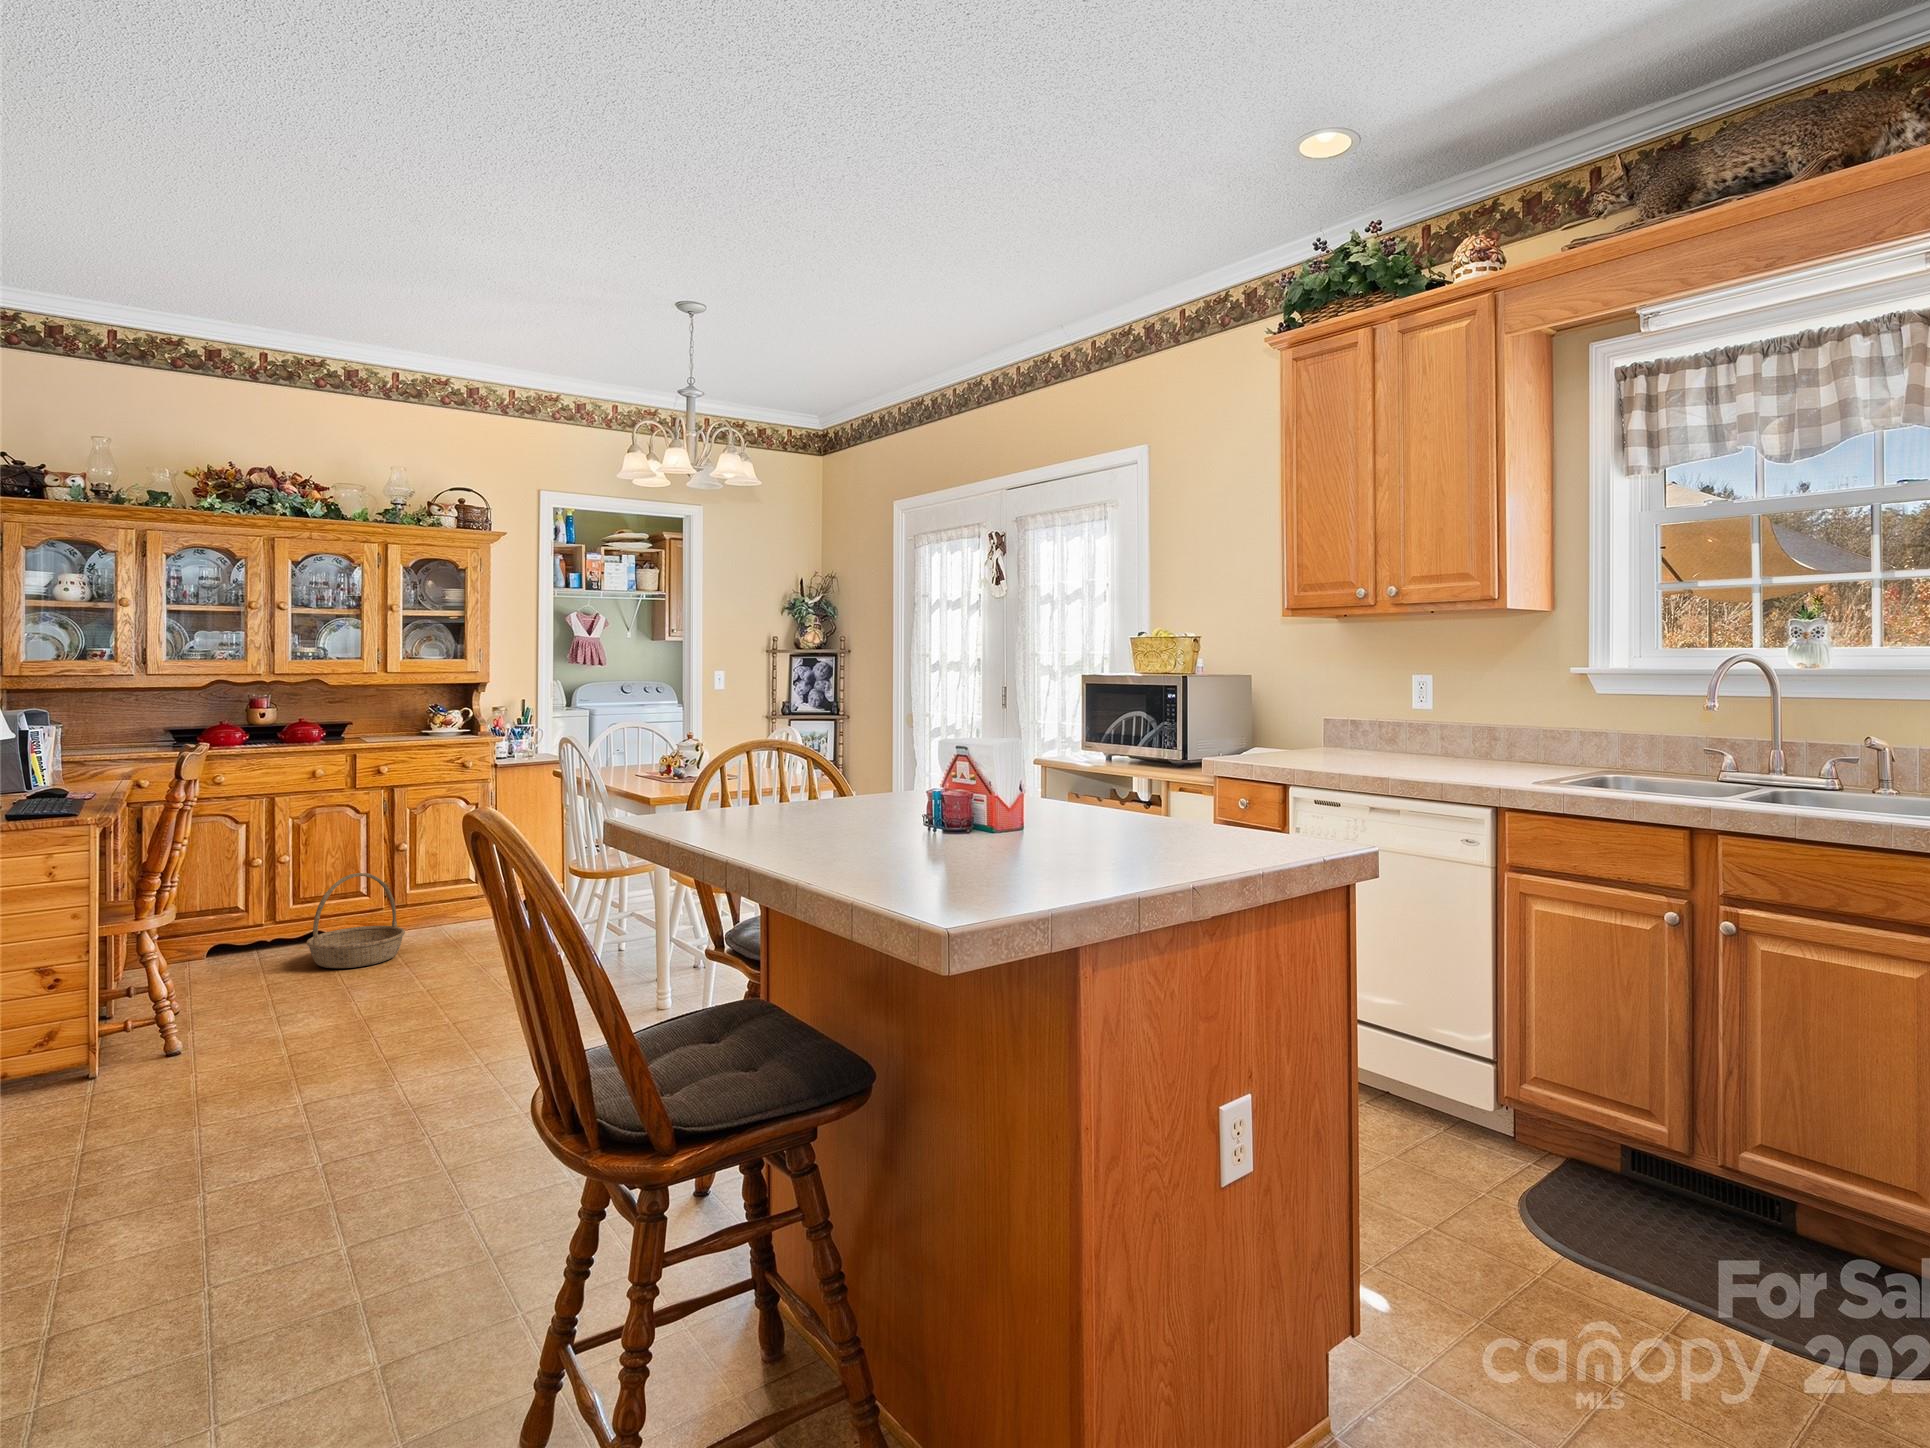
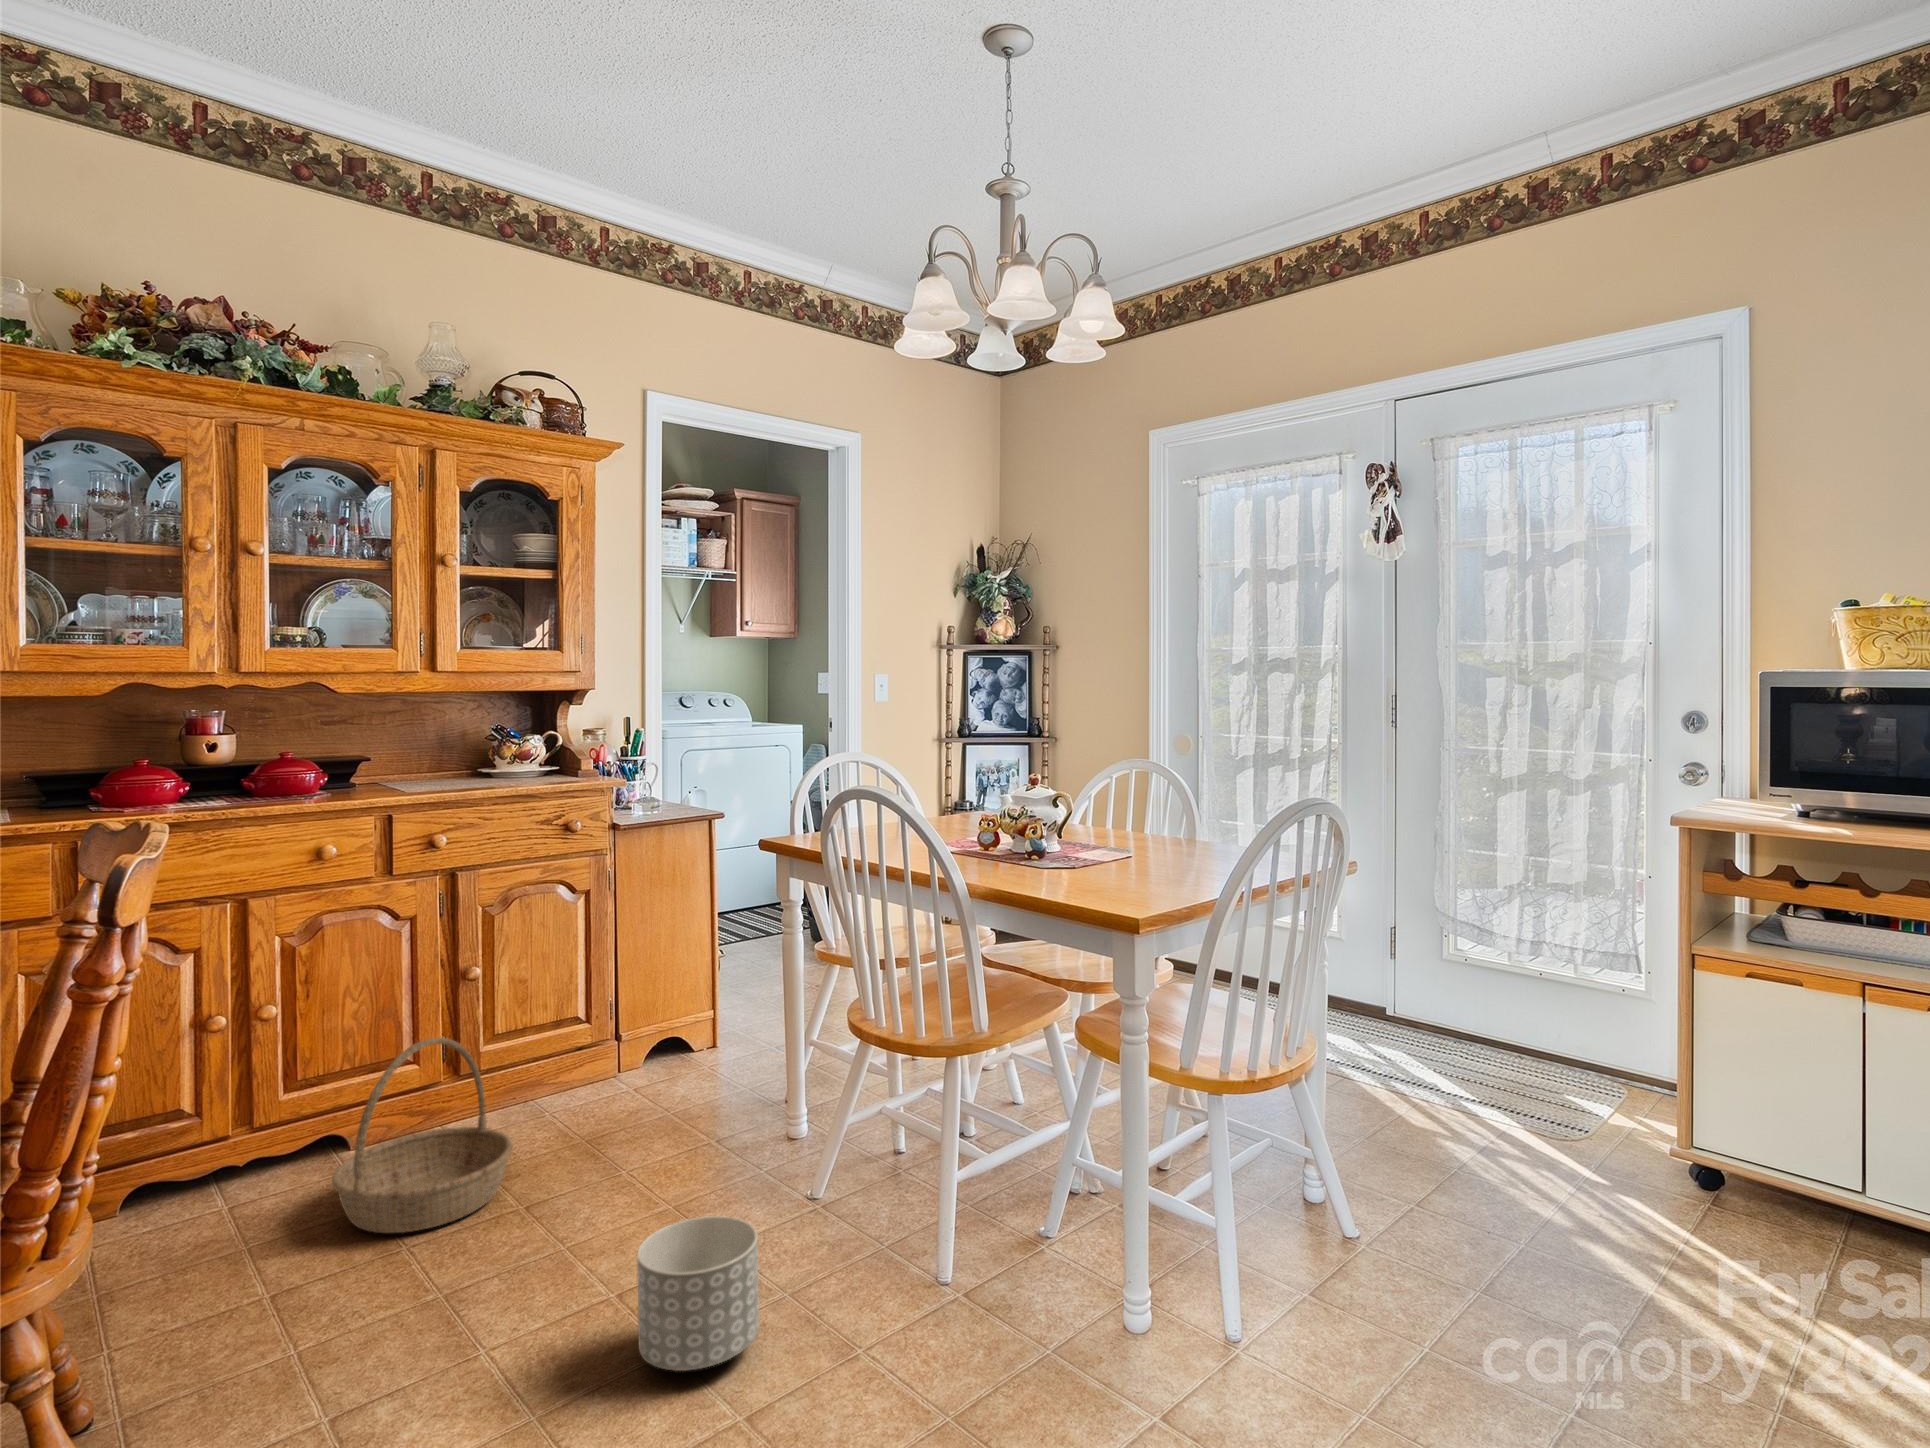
planter: none [405,952,468,1015] -> present [637,1216,759,1371]

